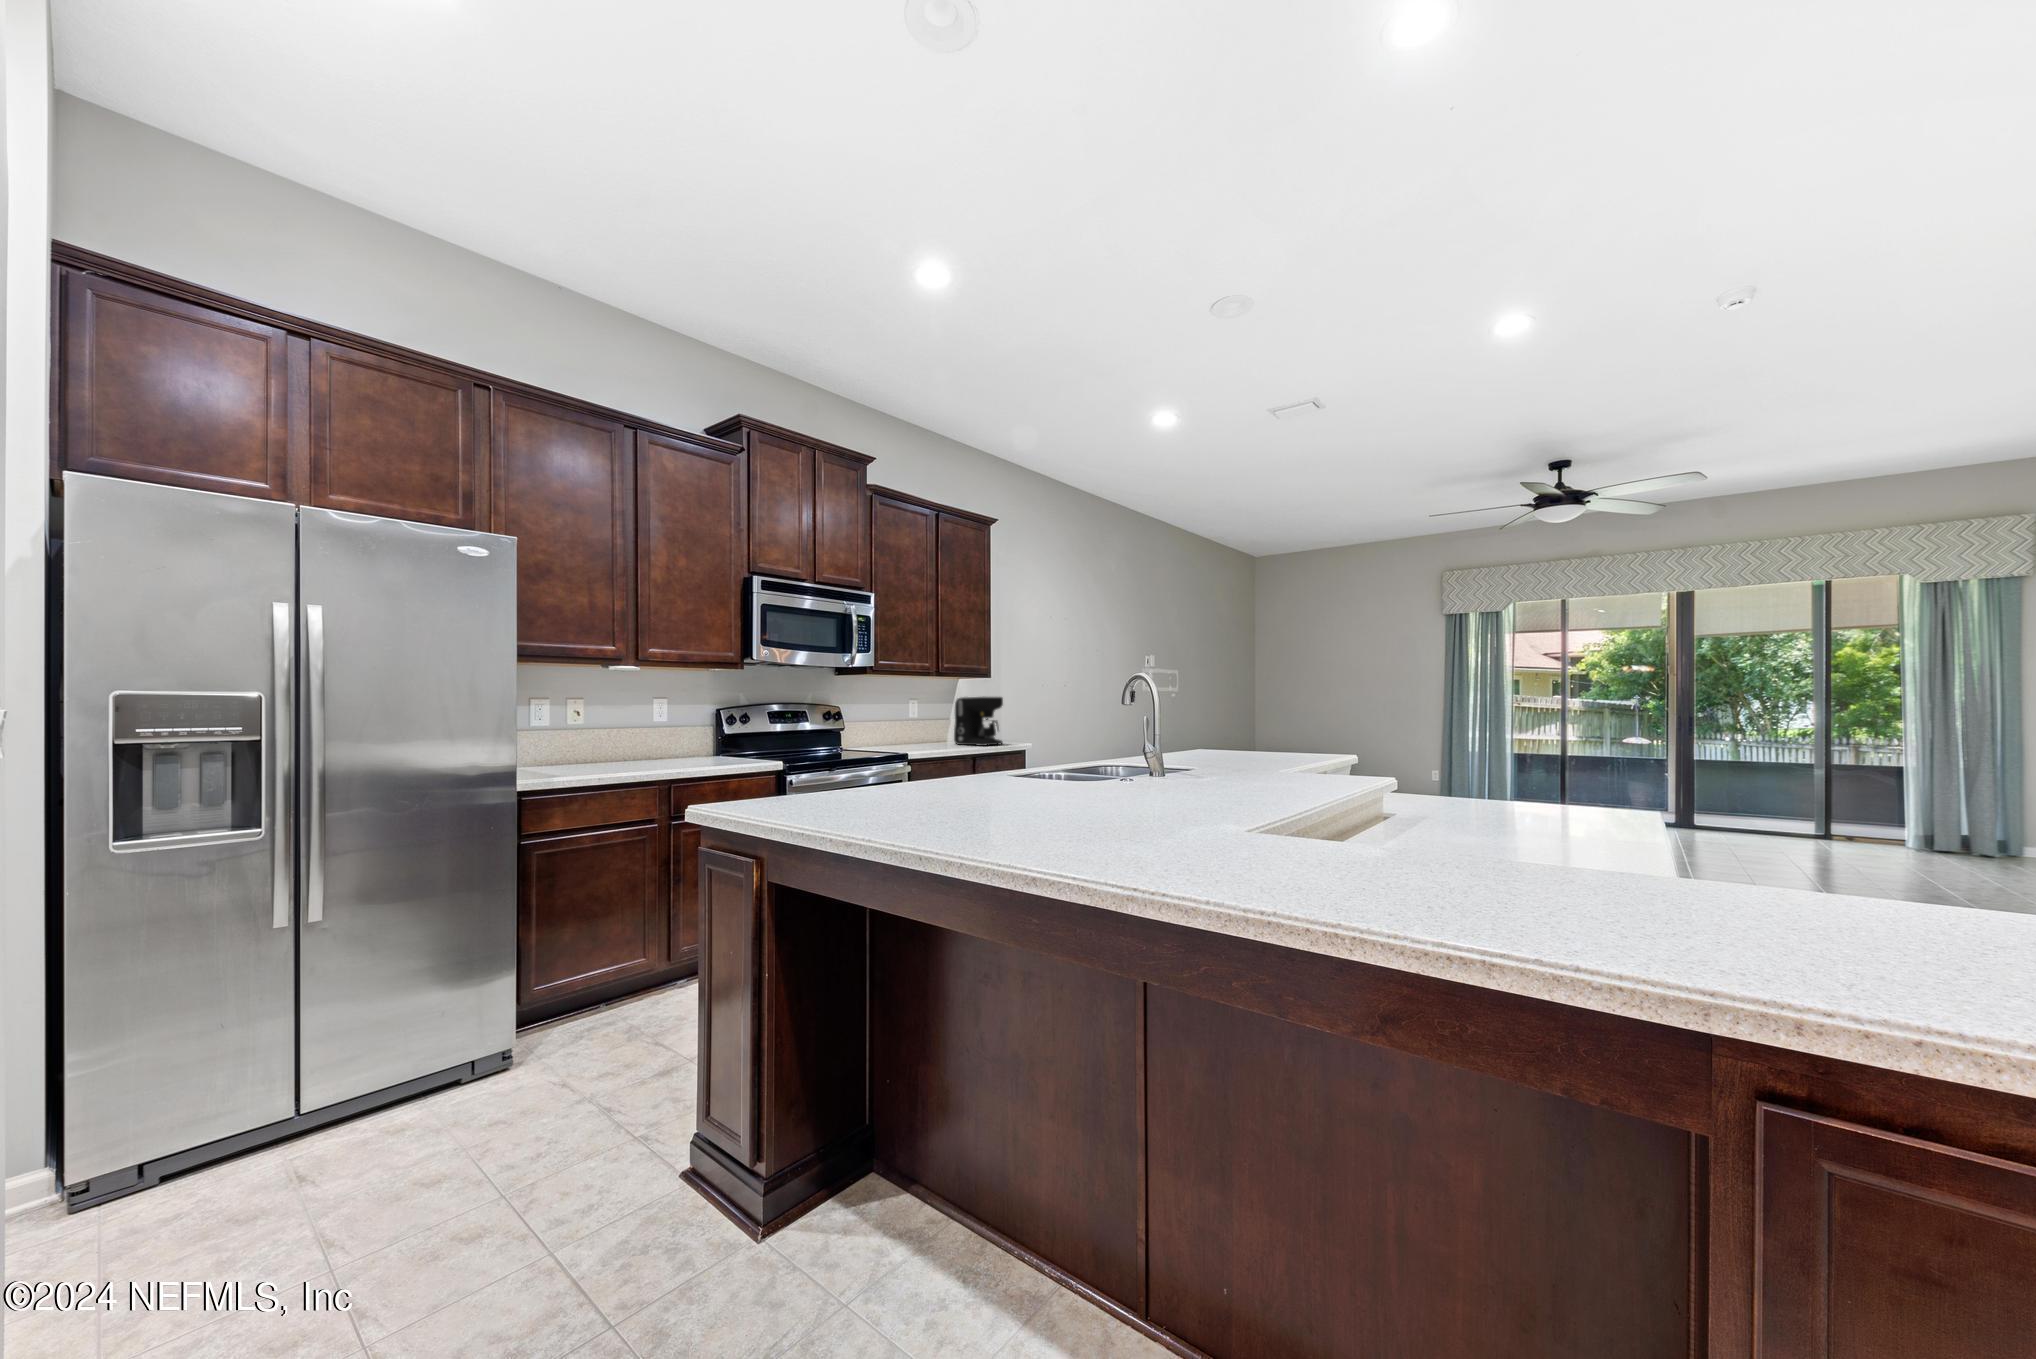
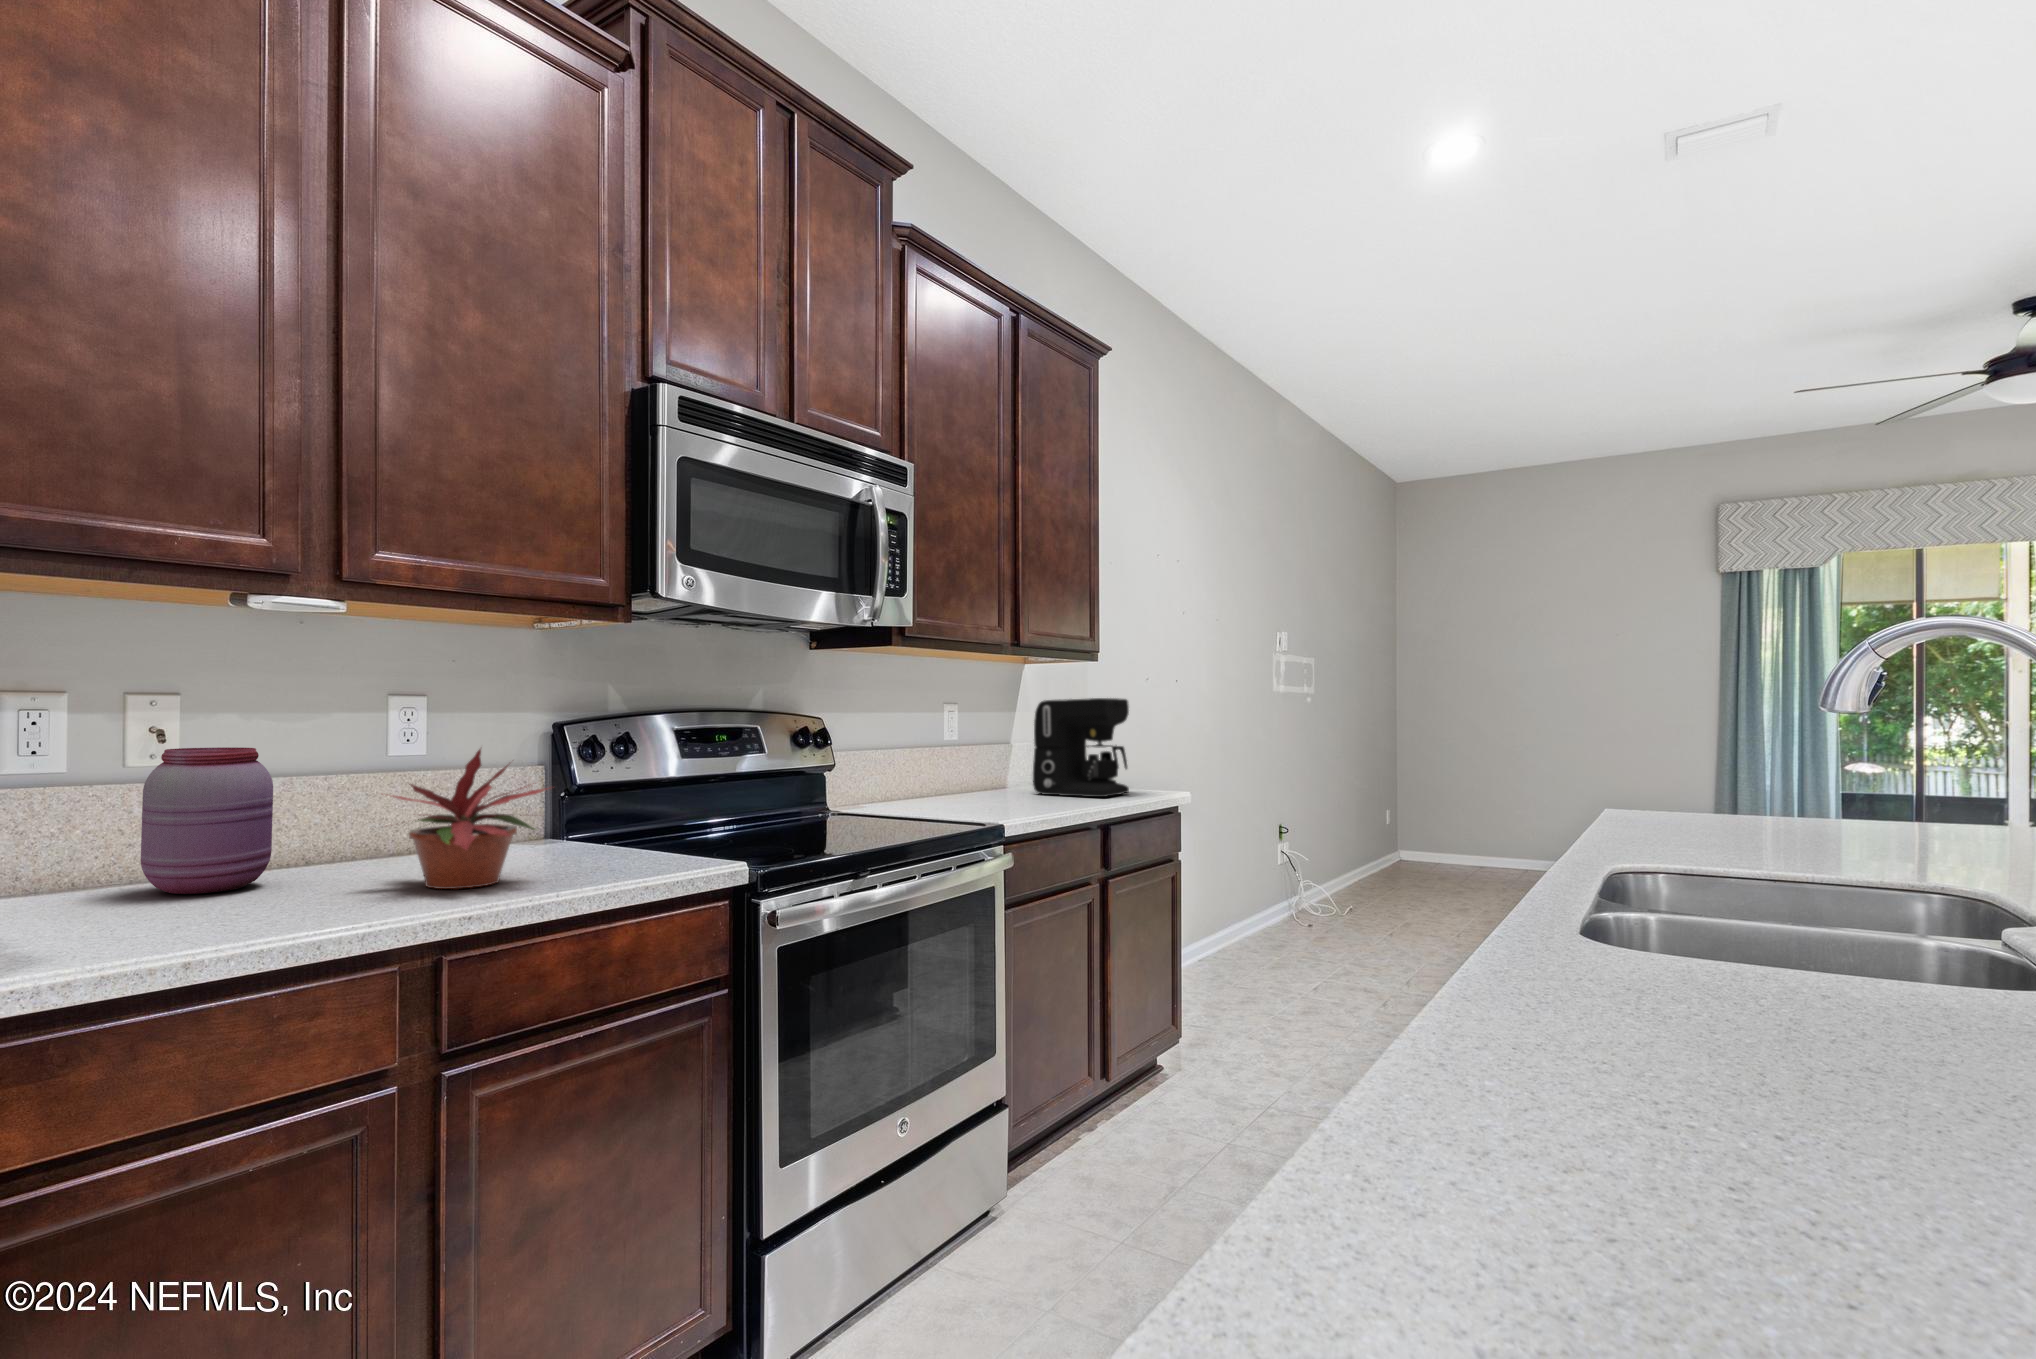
potted plant: none [647,716,713,766] -> present [392,749,546,889]
jar: none [576,717,617,766] -> present [141,747,273,894]

